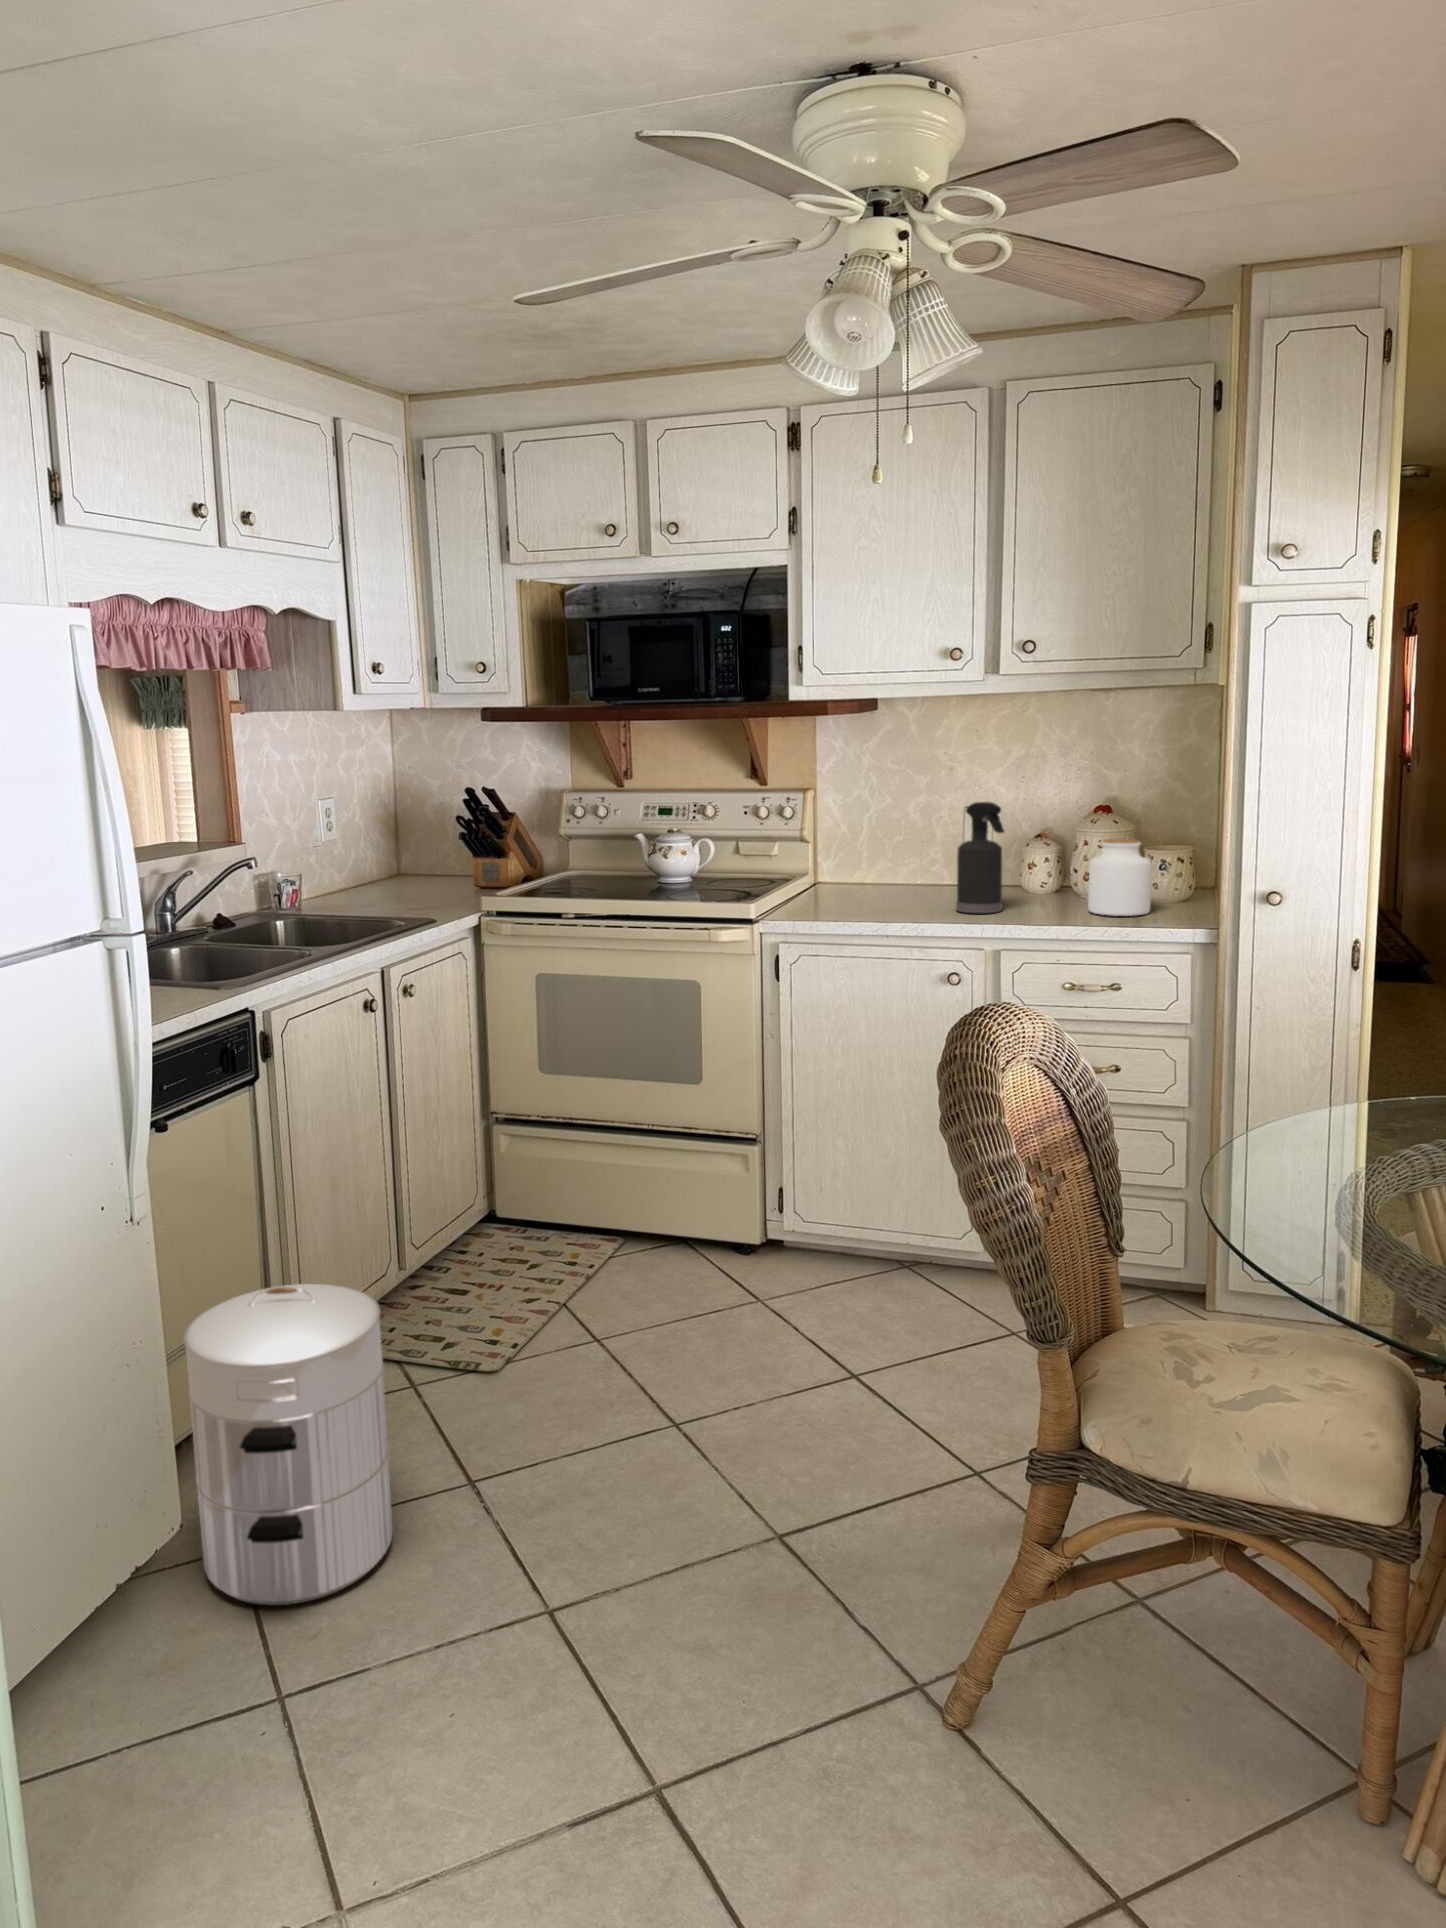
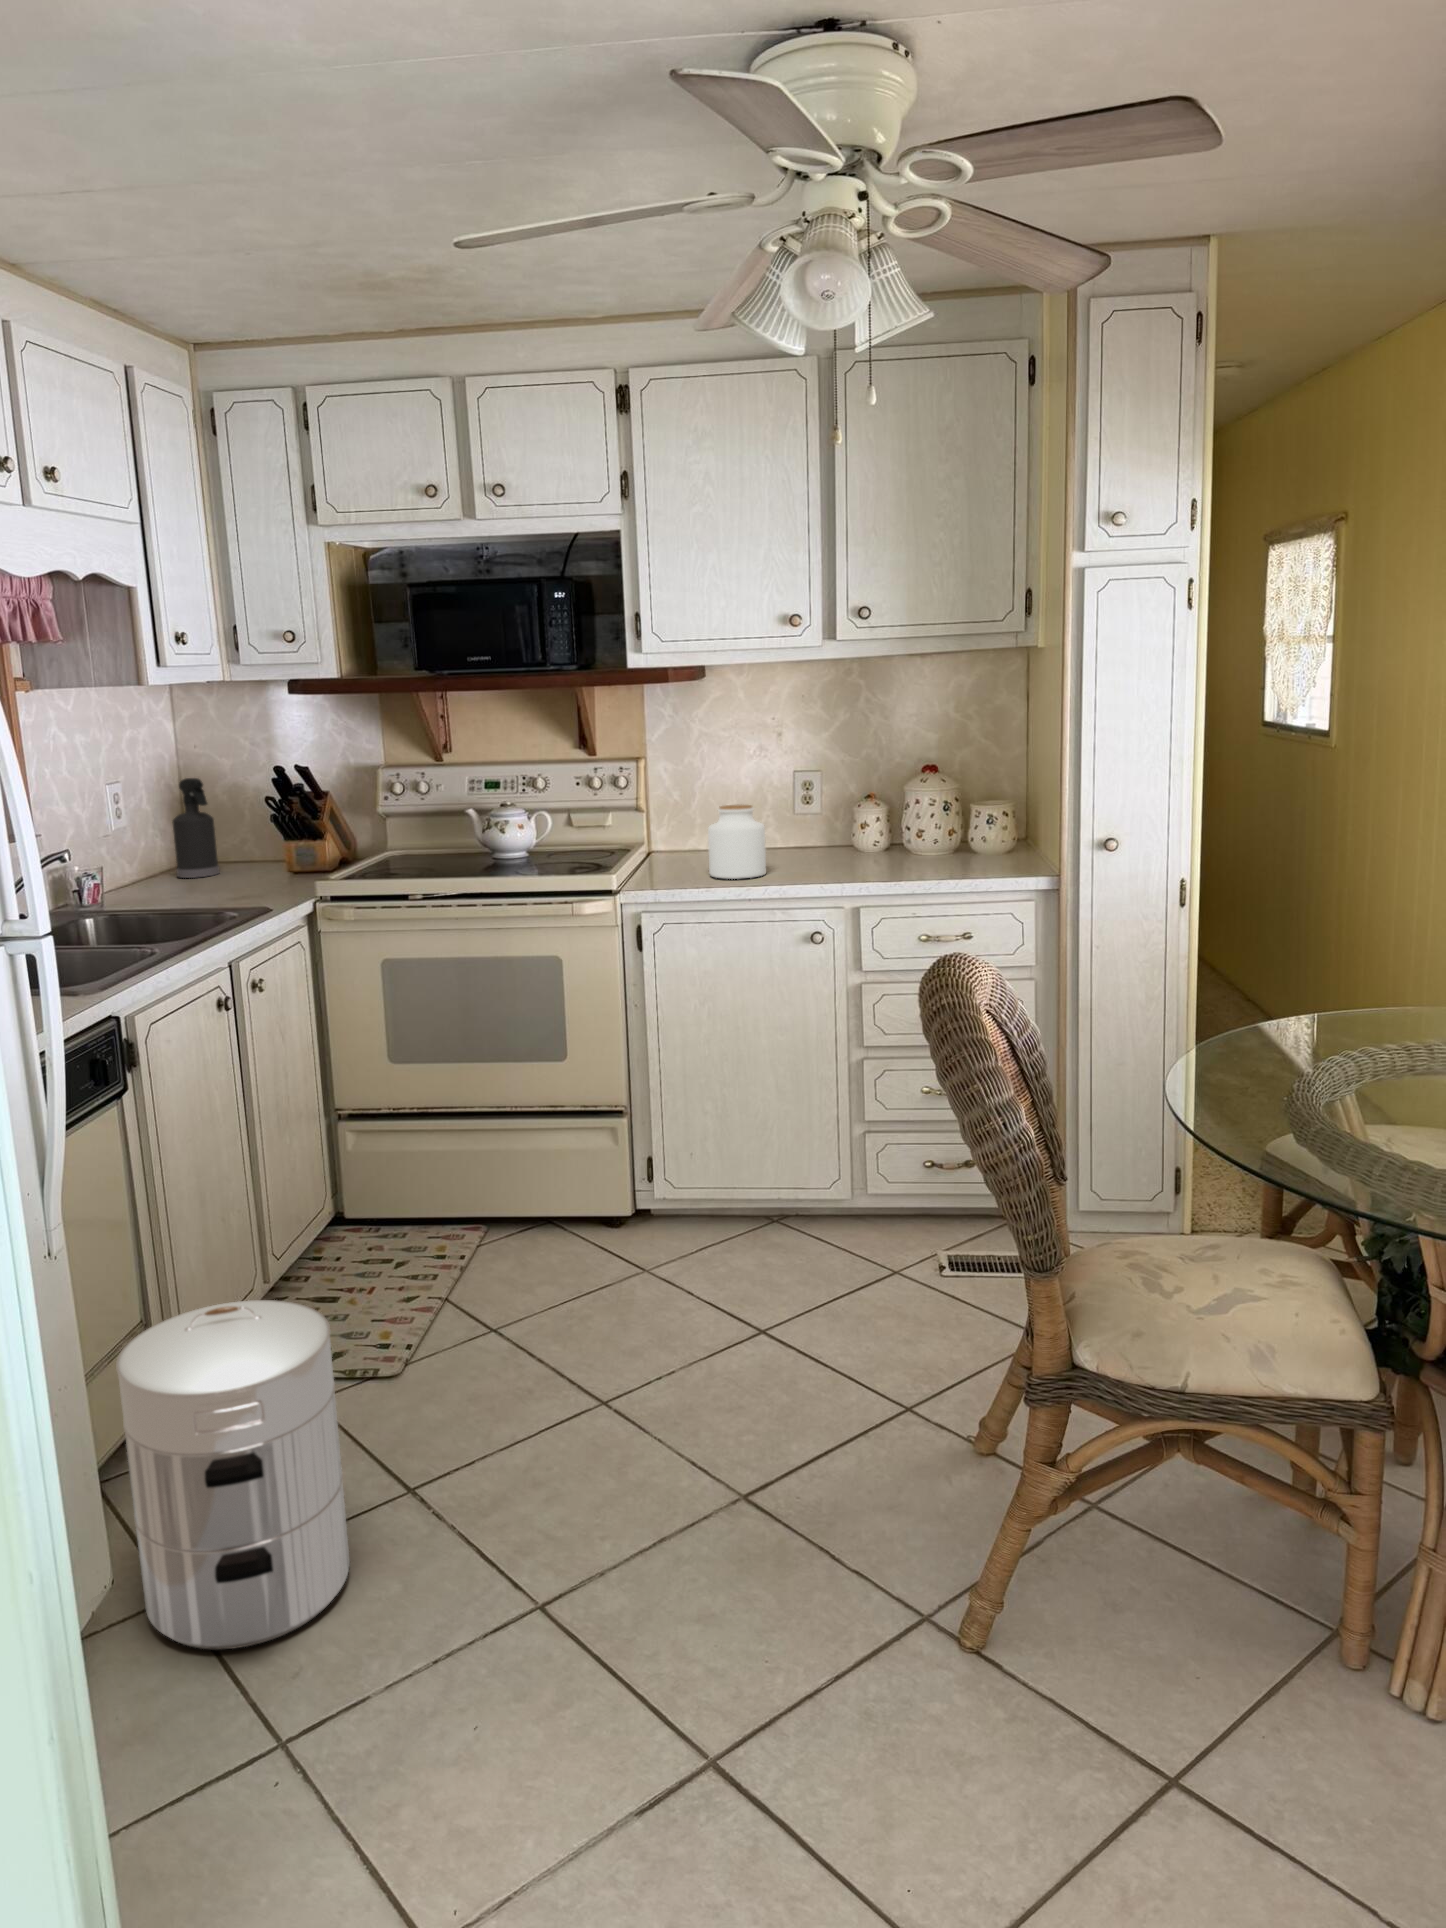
spray bottle: present [956,802,1004,913] -> present [172,778,220,878]
jar: present [1088,838,1151,916] -> present [708,805,766,879]

